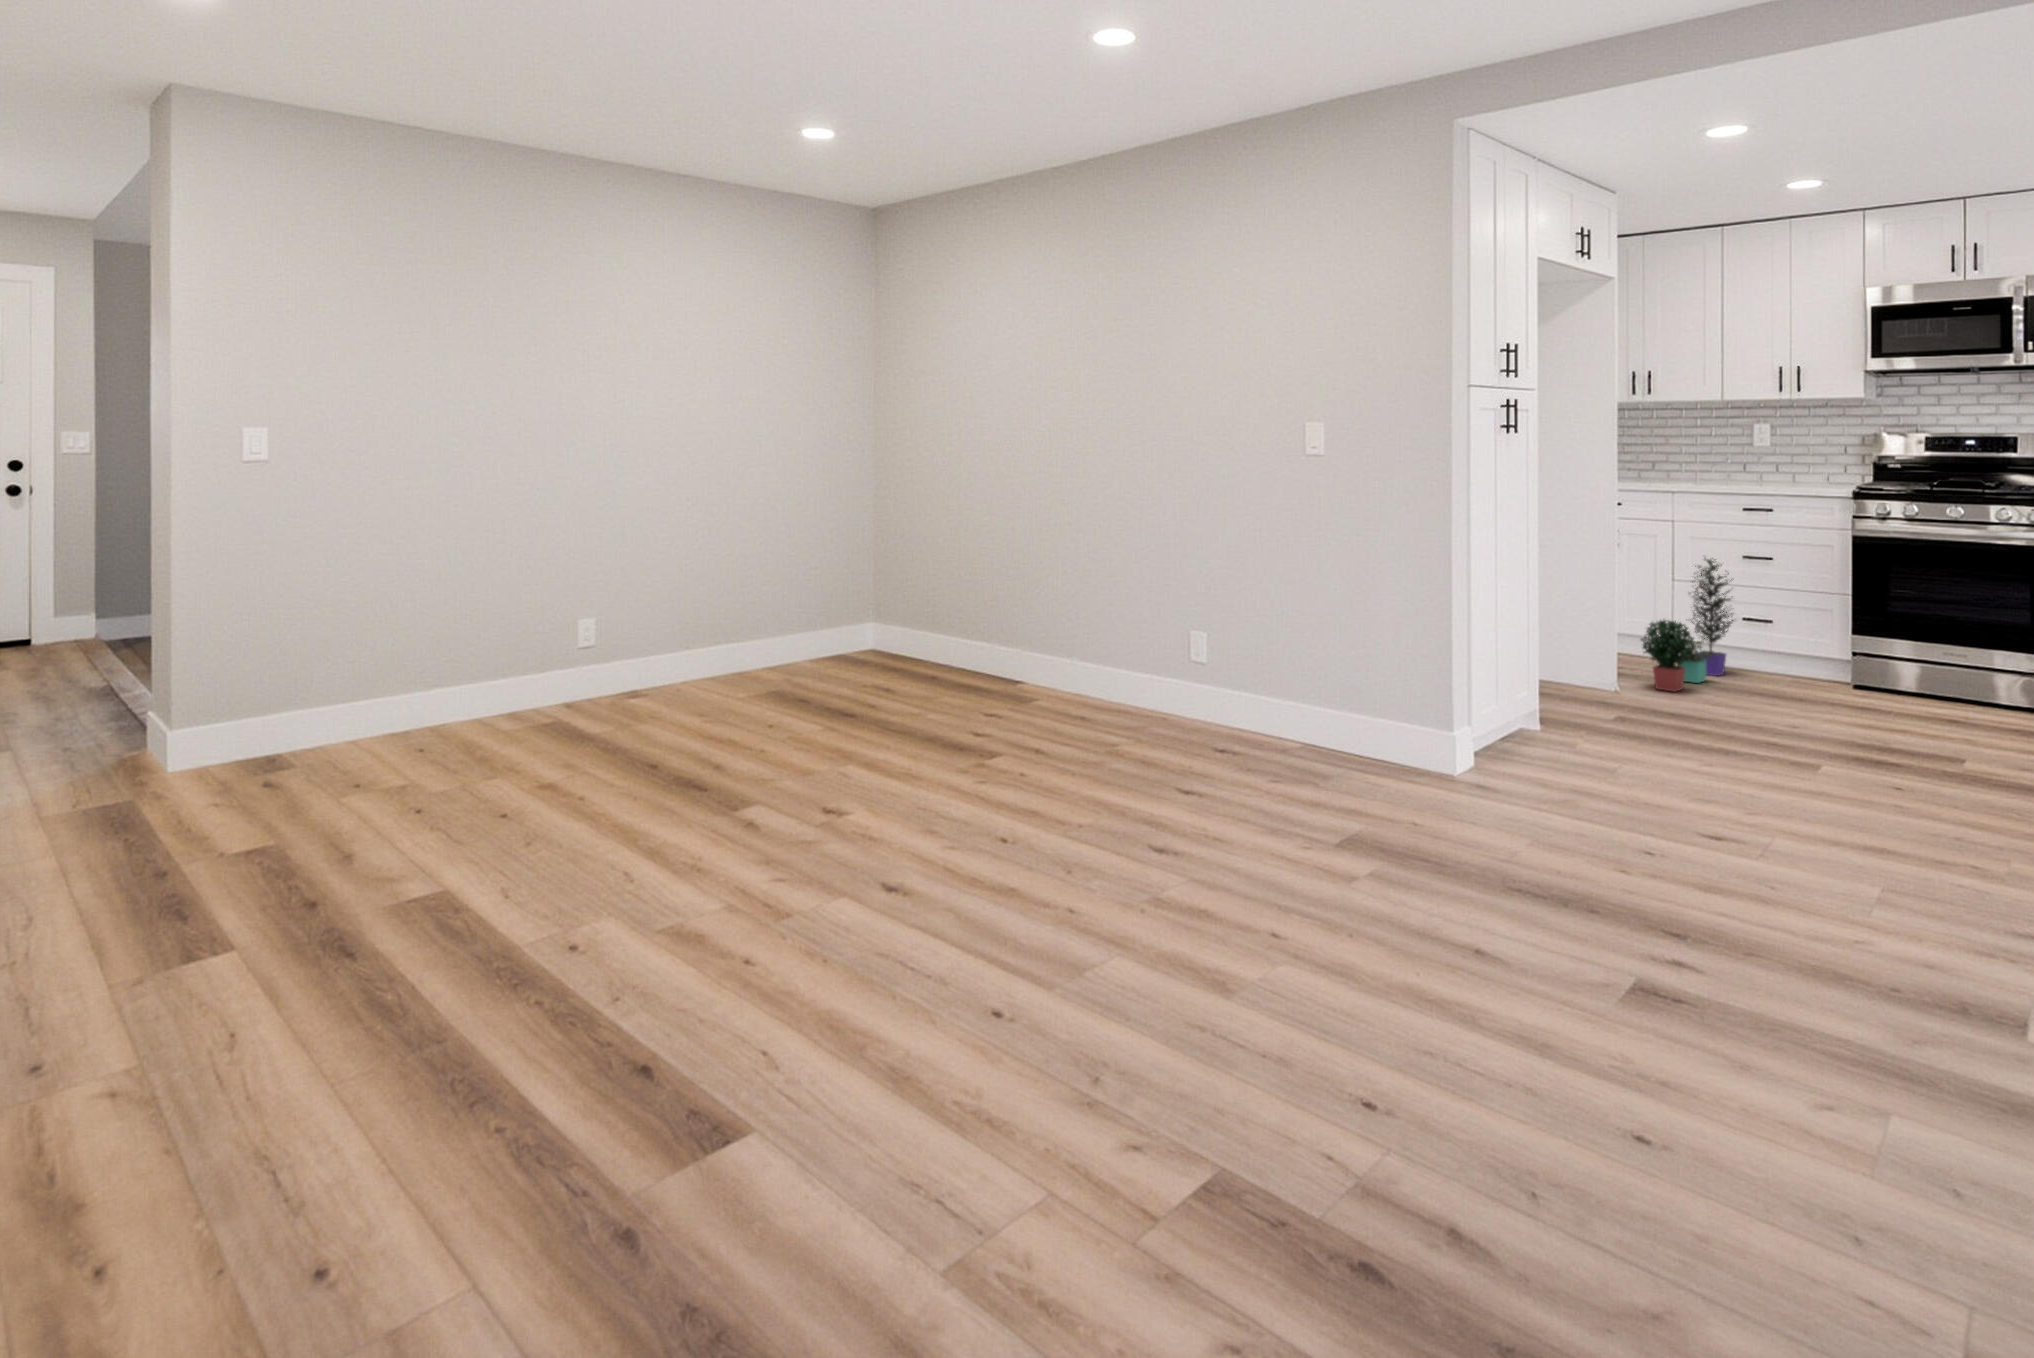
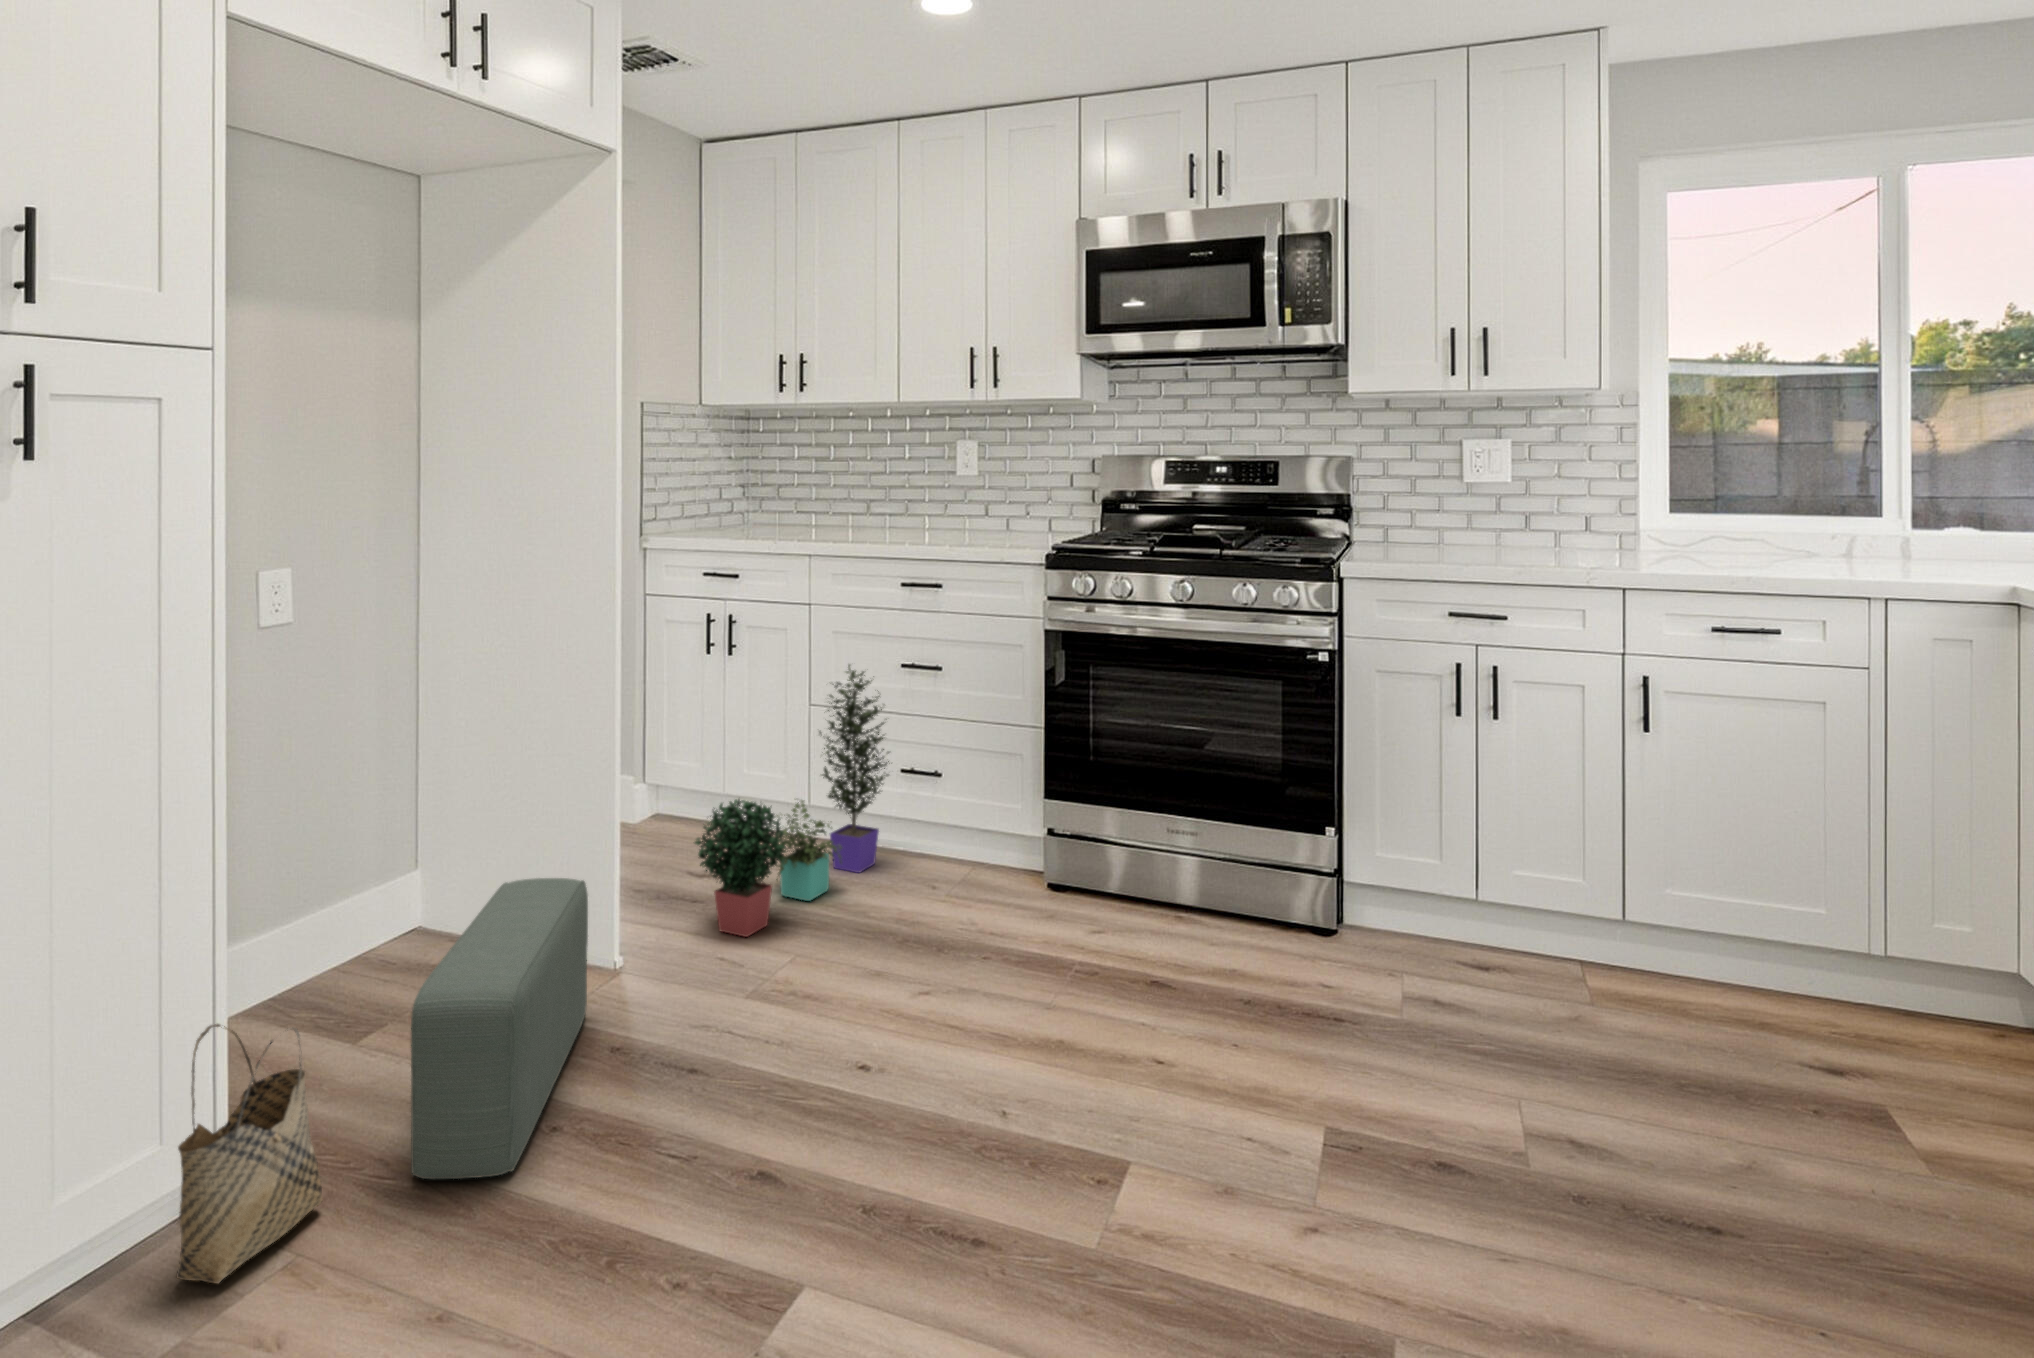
pouf: none [1575,637,1647,742] -> present [411,878,588,1179]
woven basket: none [1529,658,1572,751] -> present [177,1024,322,1284]

